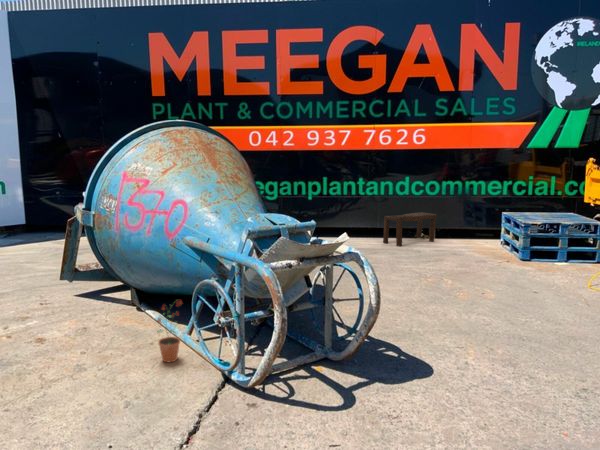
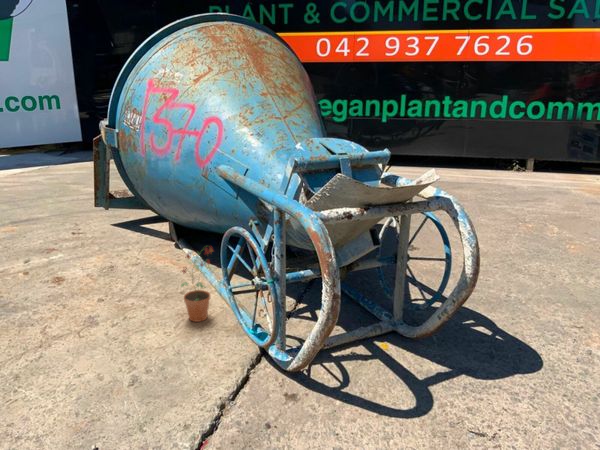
bench: present [383,212,437,246] -> none [469,140,540,181]

